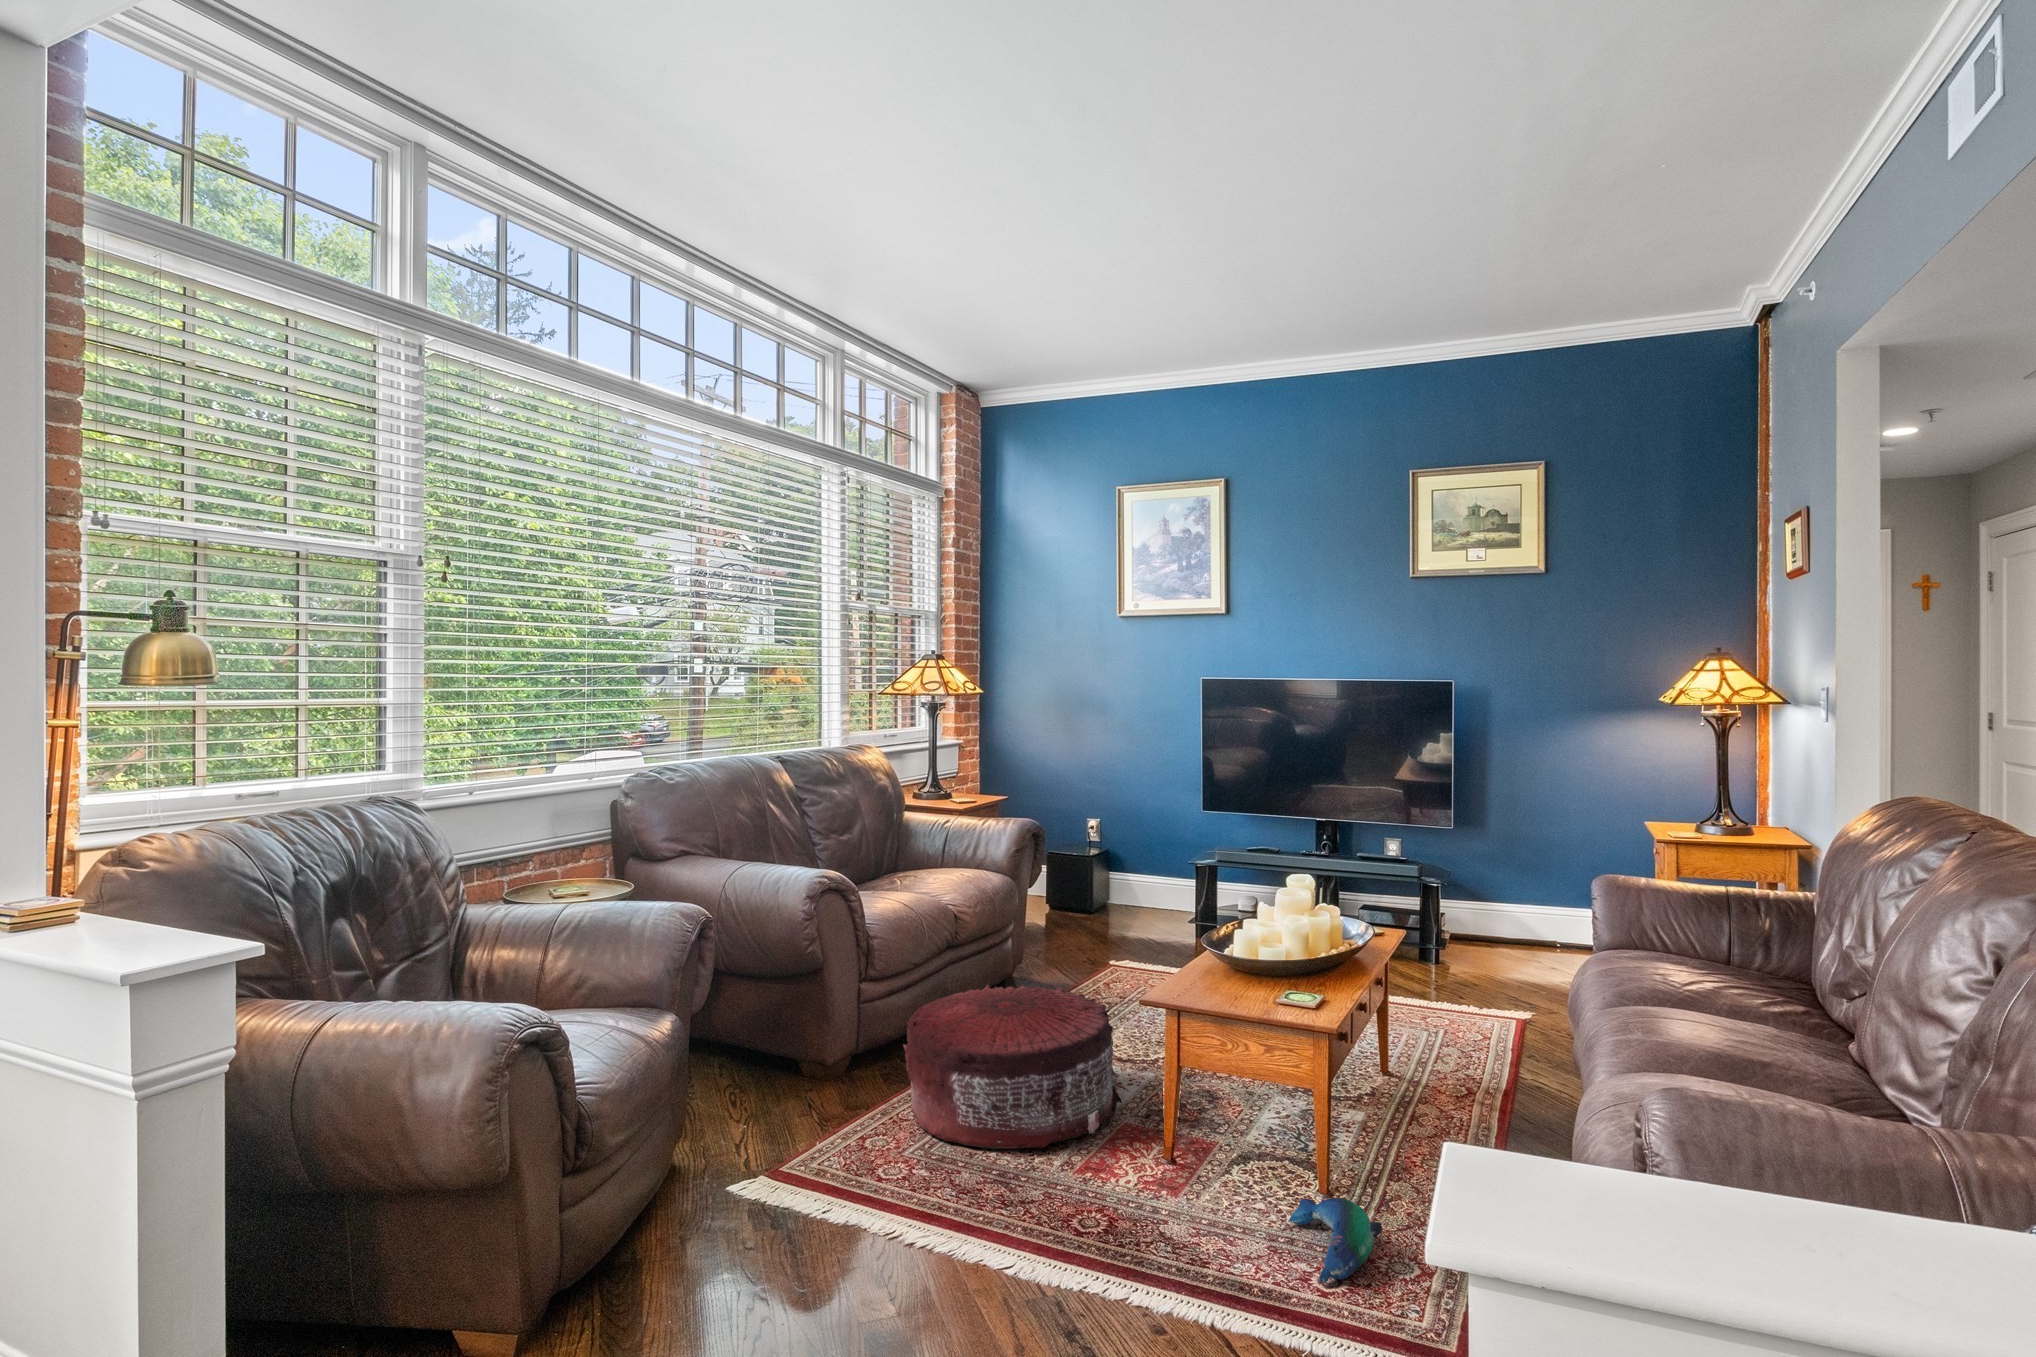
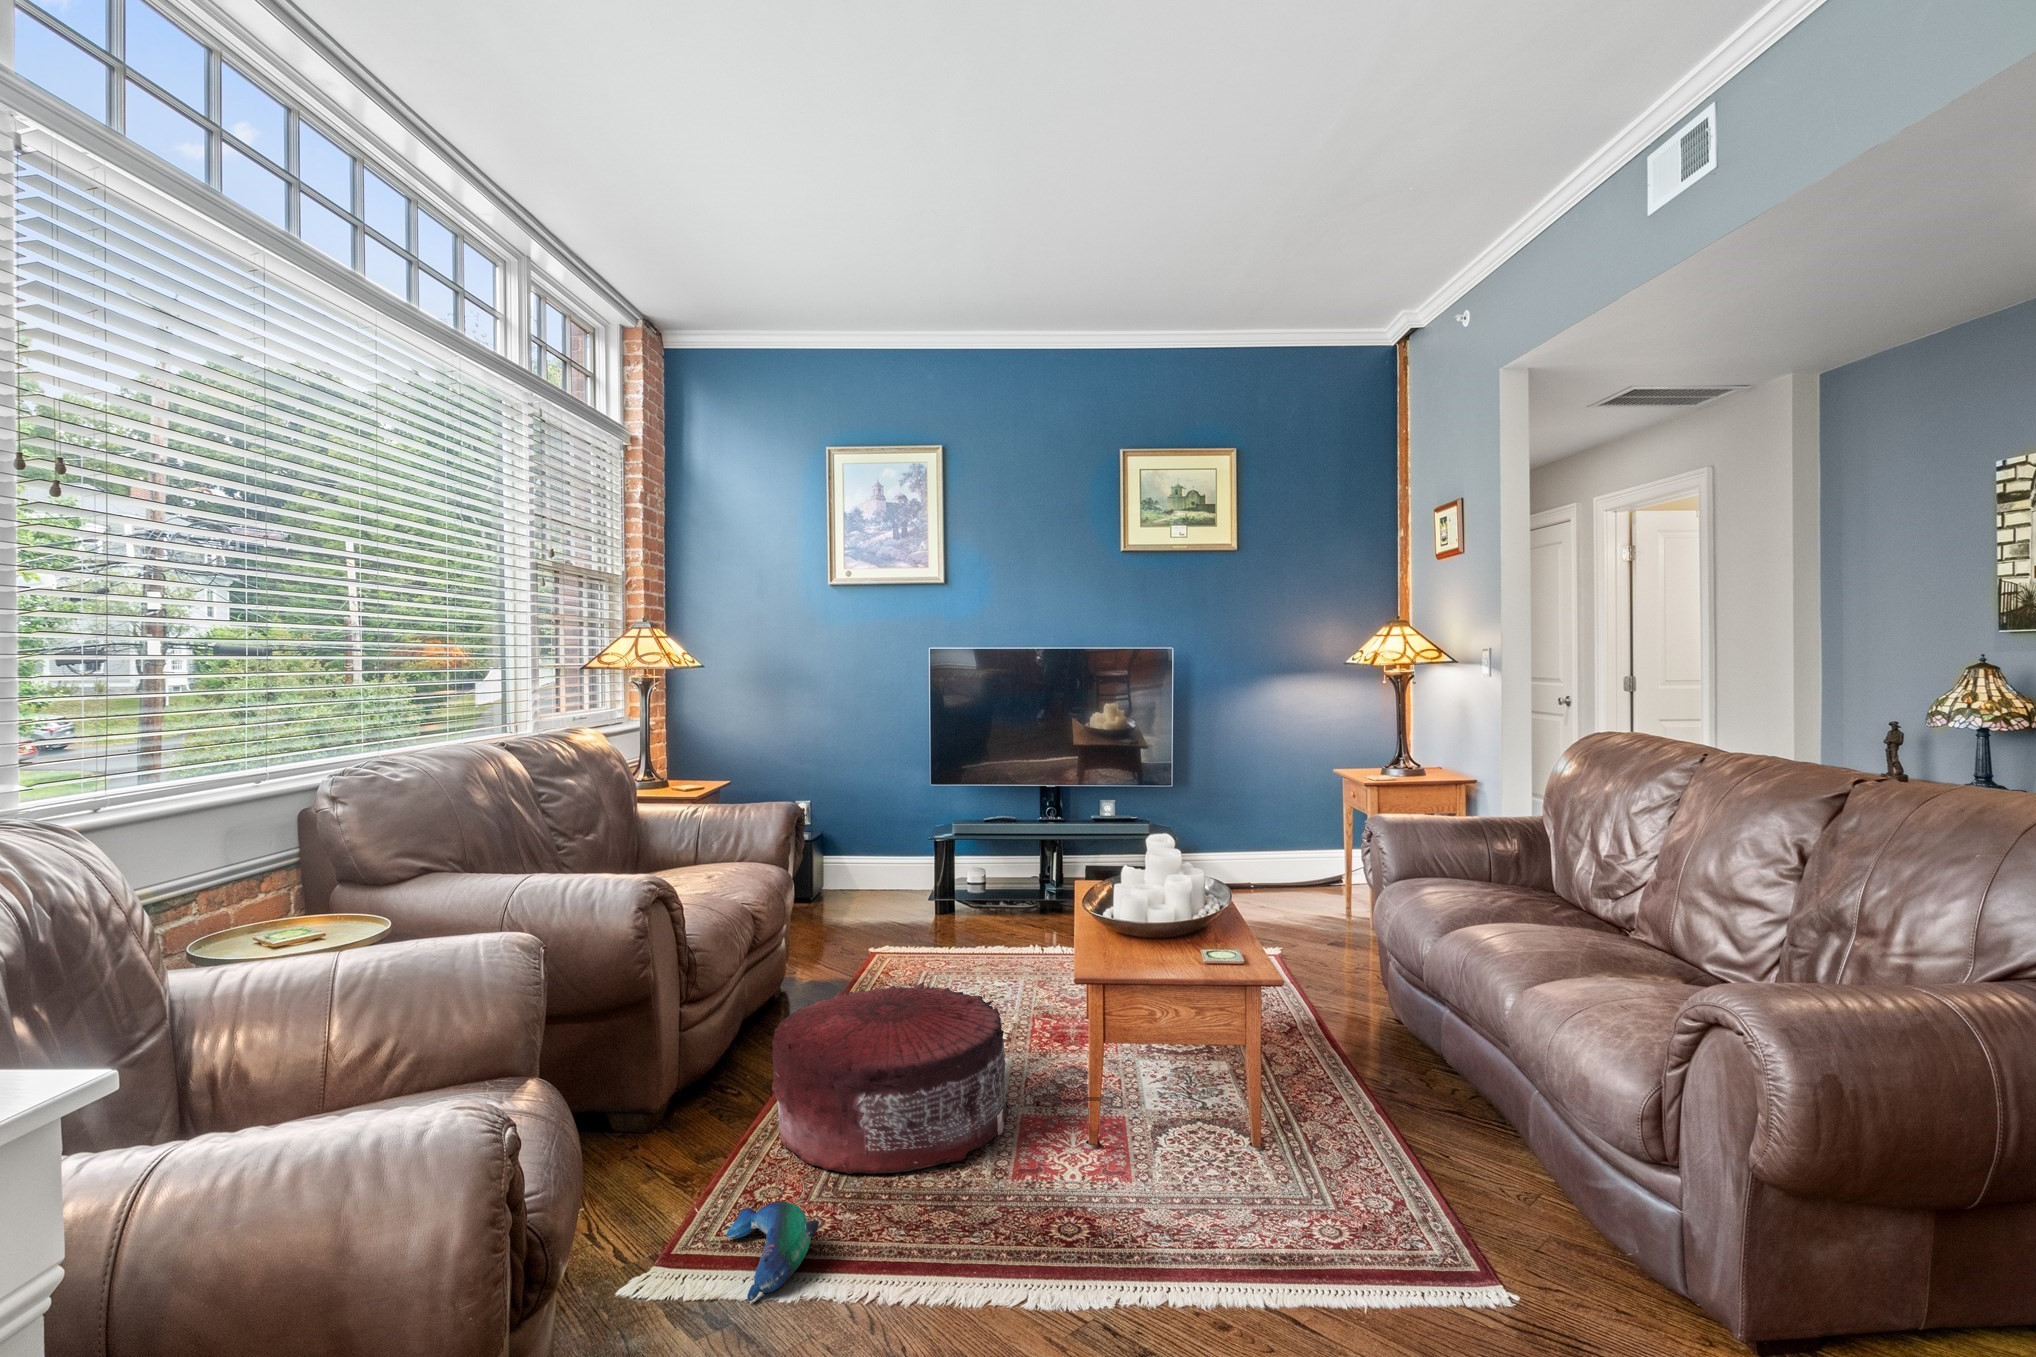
plush toy: present [1289,1198,1382,1283] -> present [726,1201,819,1301]

